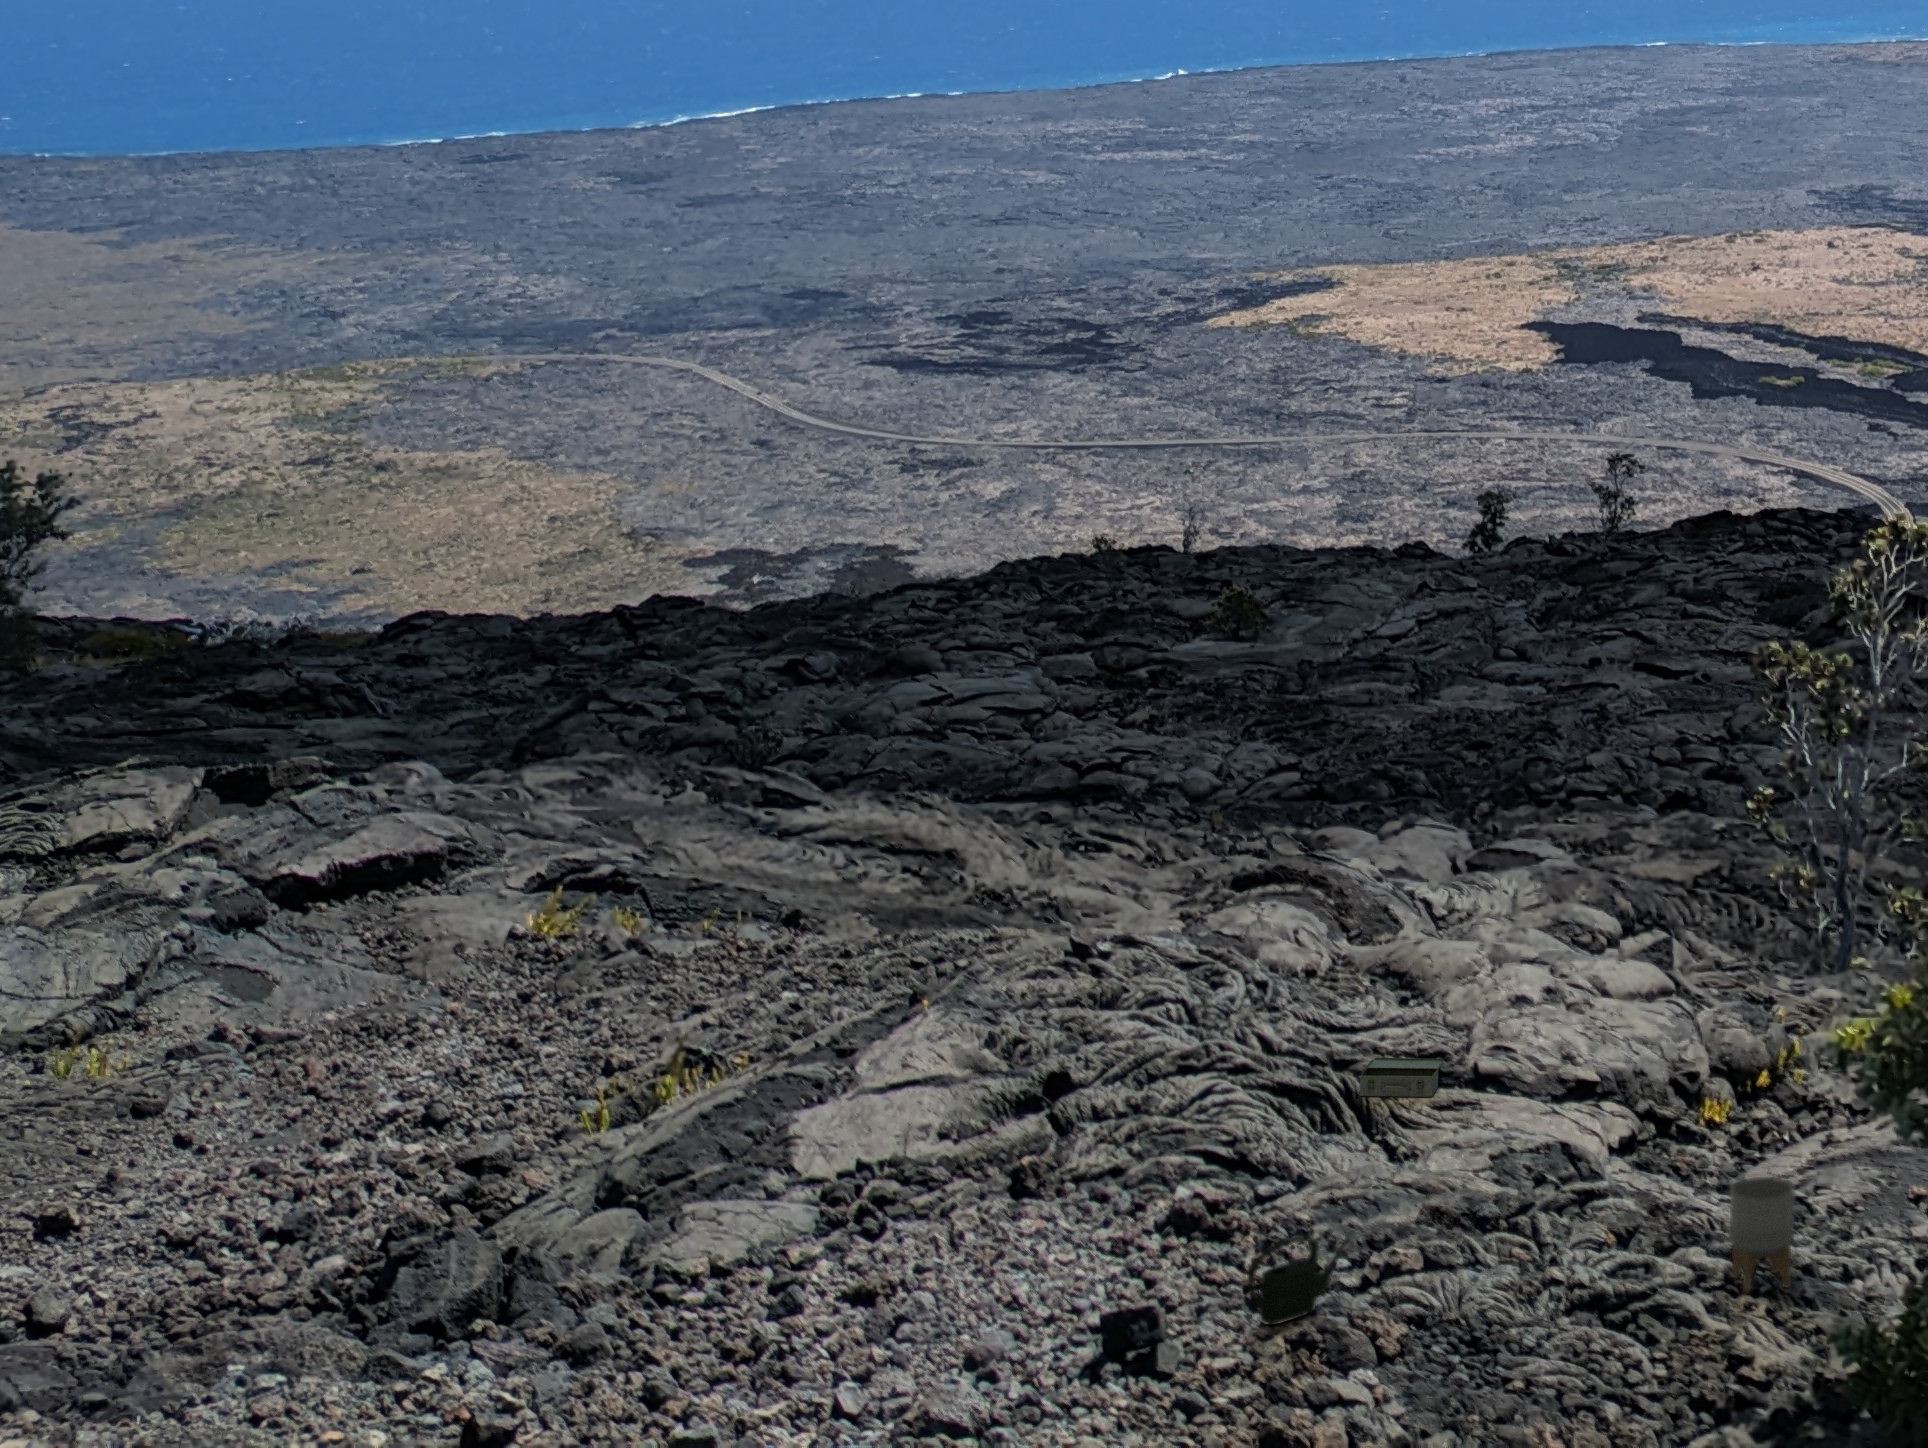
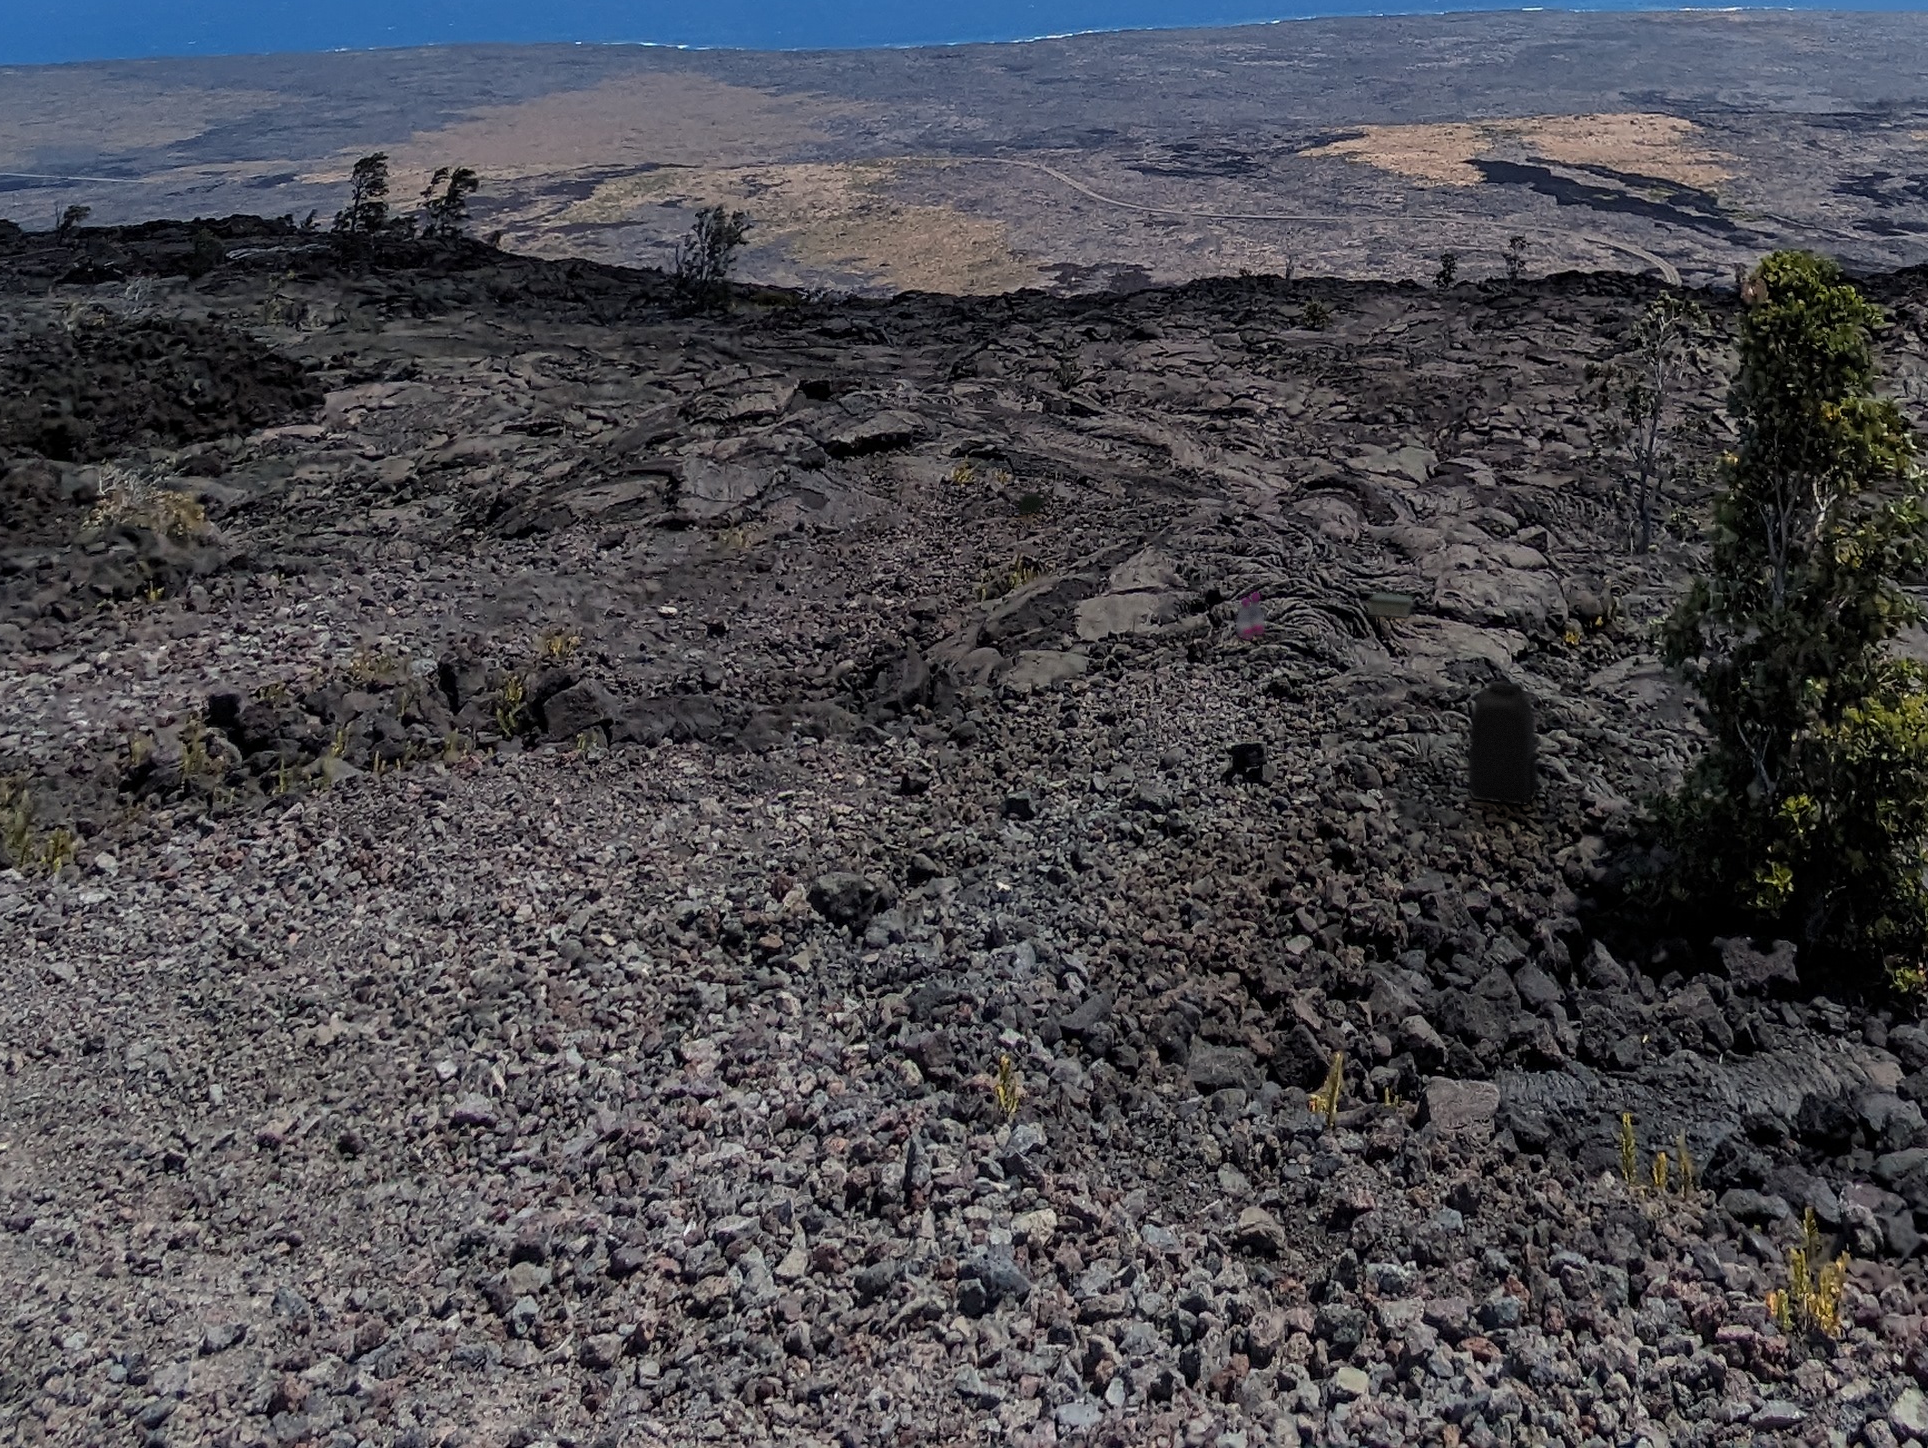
boots: none [1106,1061,1162,1146] -> present [1236,592,1265,640]
backpack: none [1519,1164,1650,1378] -> present [1466,681,1538,805]
planter: present [1730,1177,1795,1293] -> none [1579,690,1616,758]
watering can: present [1247,1235,1350,1325] -> present [1015,483,1047,514]

